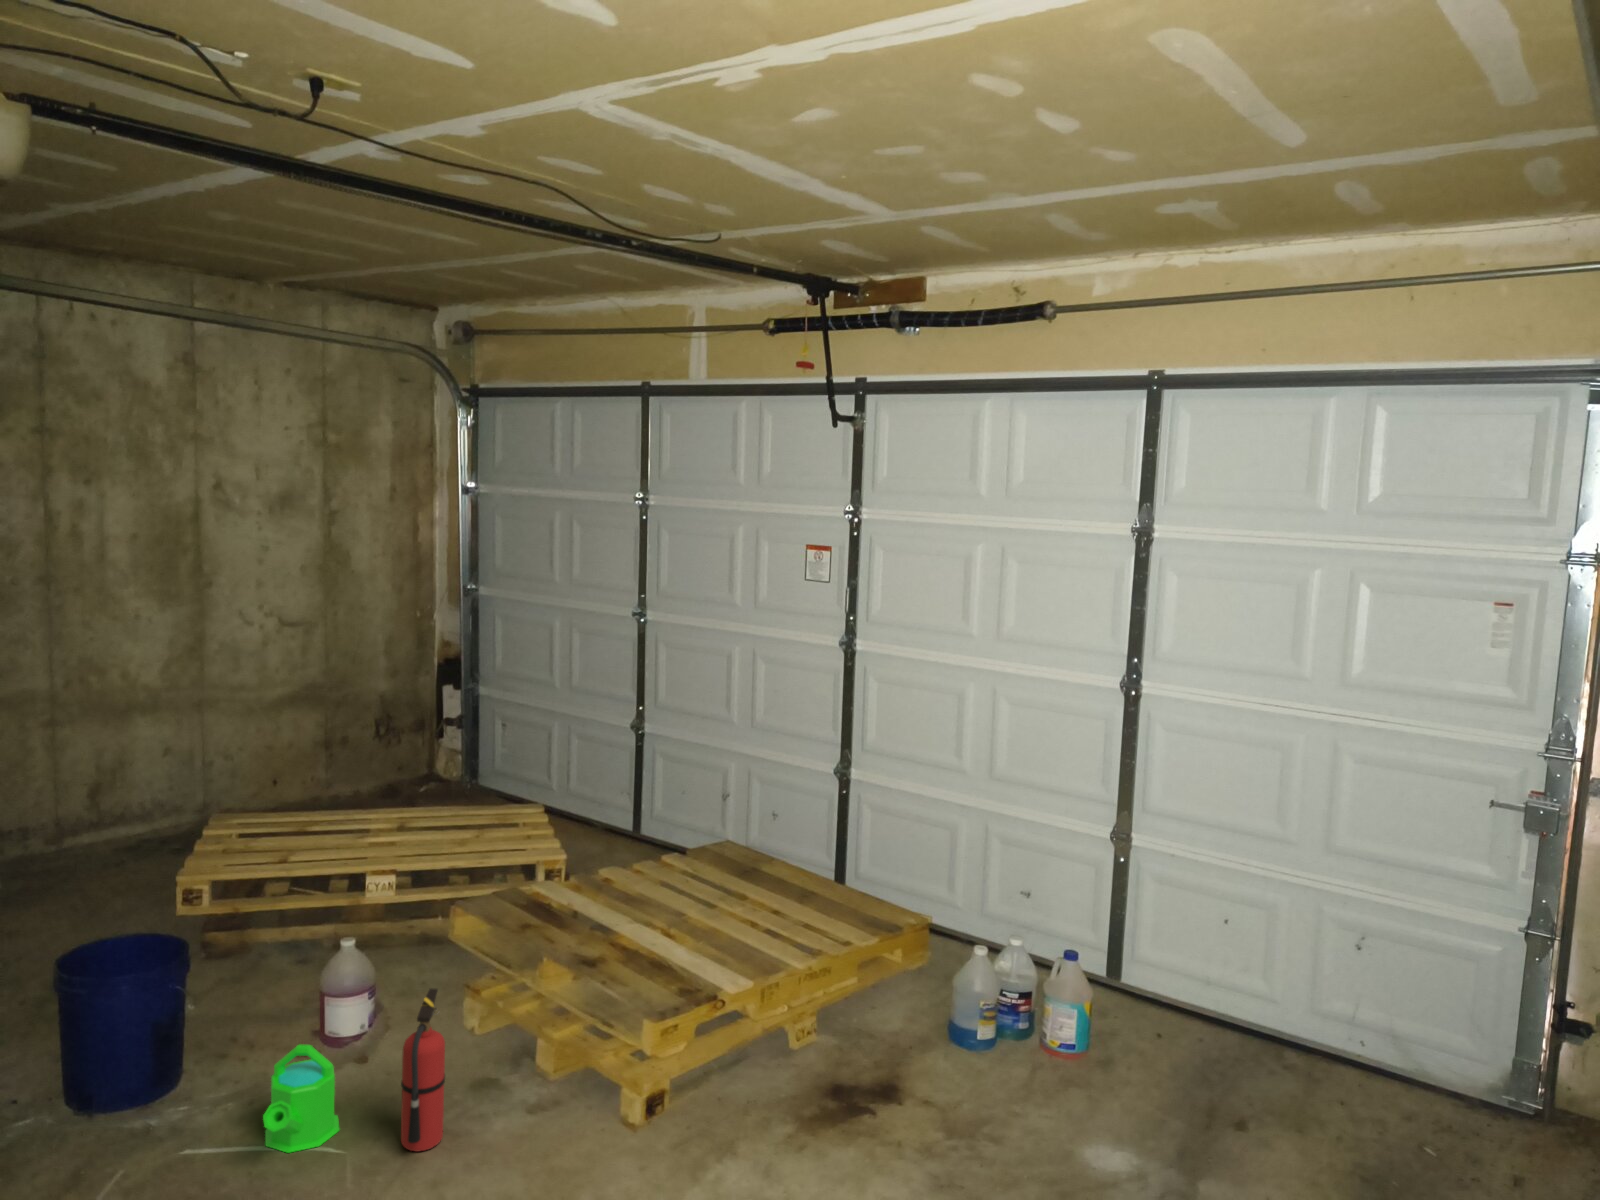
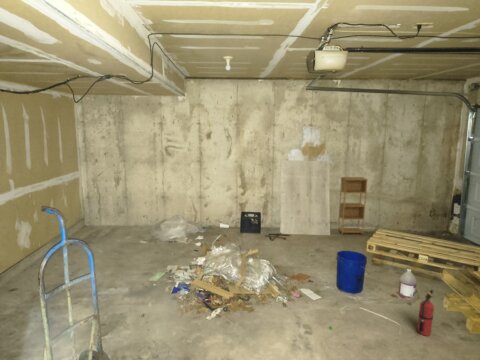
shelving unit: none [26,630,149,876] -> present [338,177,367,234]
watering can: present [263,1044,340,1153] -> none [380,291,400,320]

